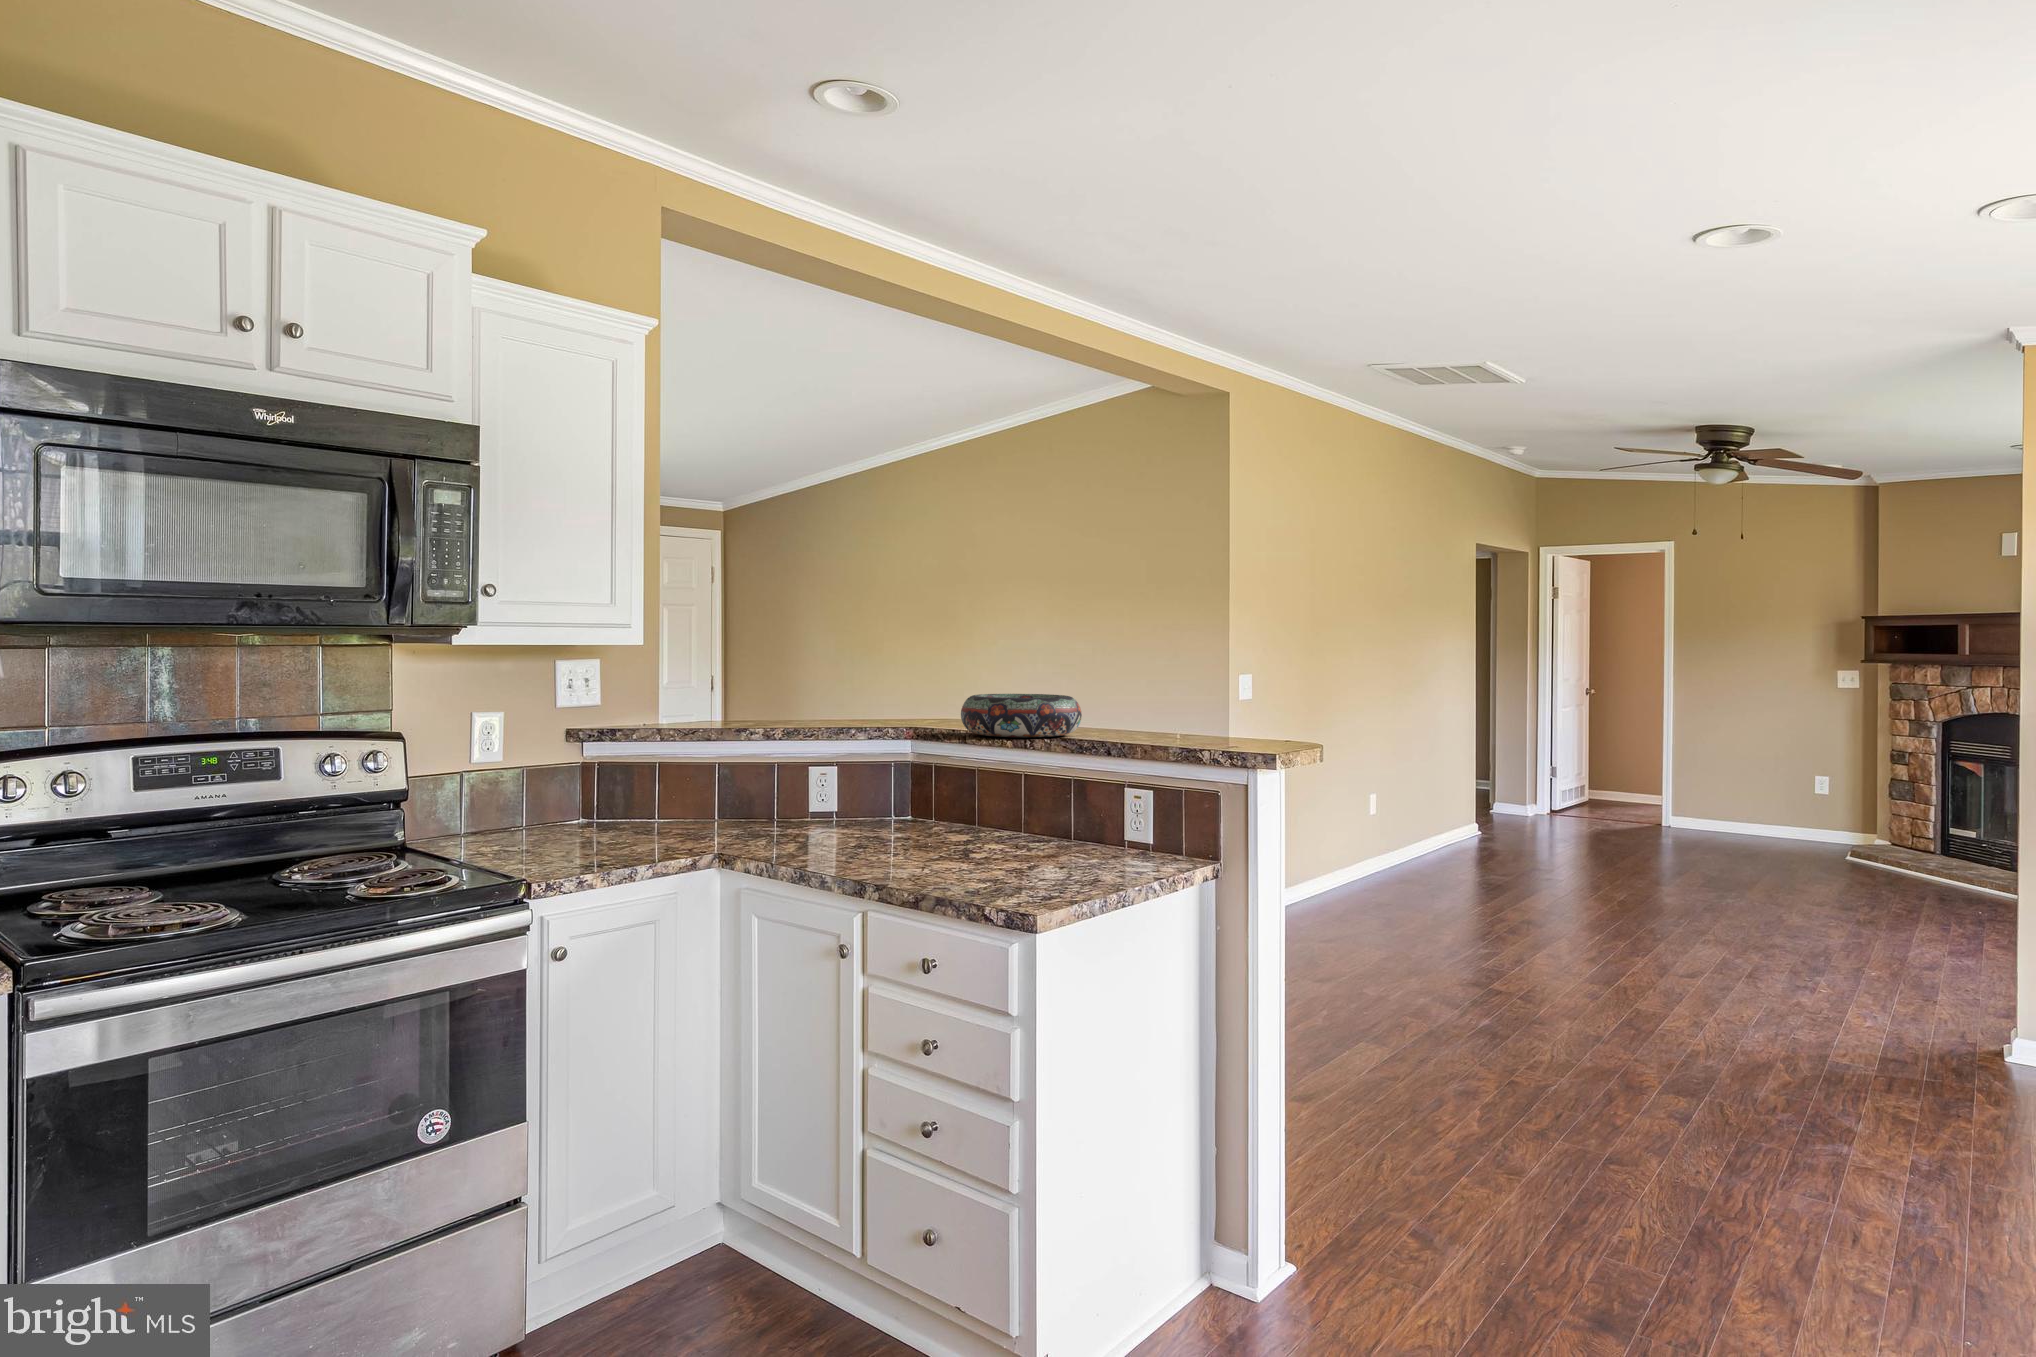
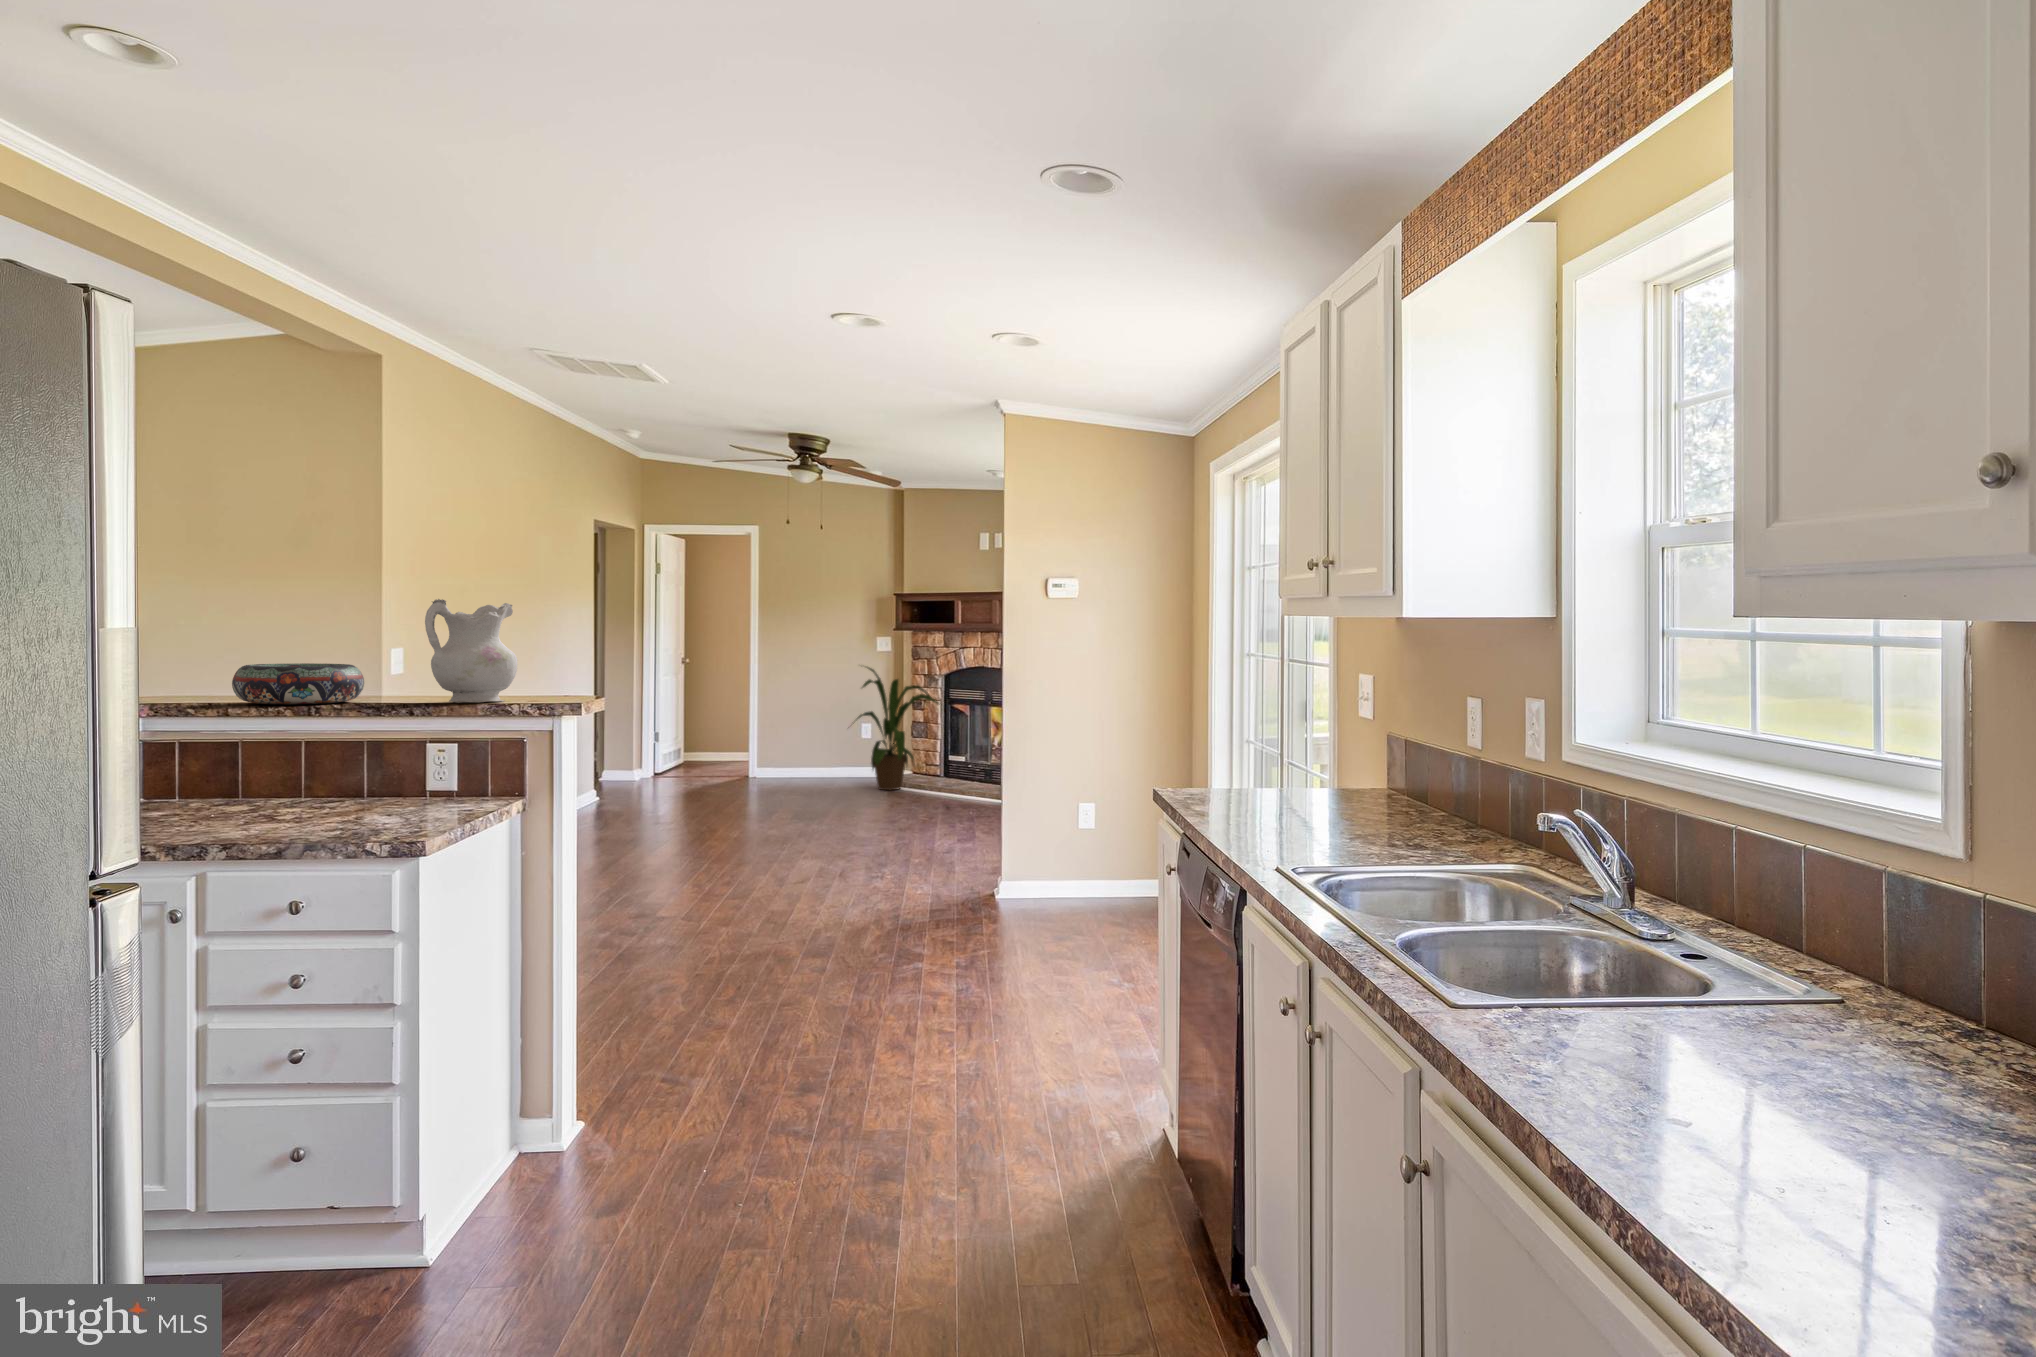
ceramic pitcher: none [1119,625,1222,745] -> present [425,599,517,703]
house plant: none [1788,703,1935,862] -> present [857,667,938,791]

